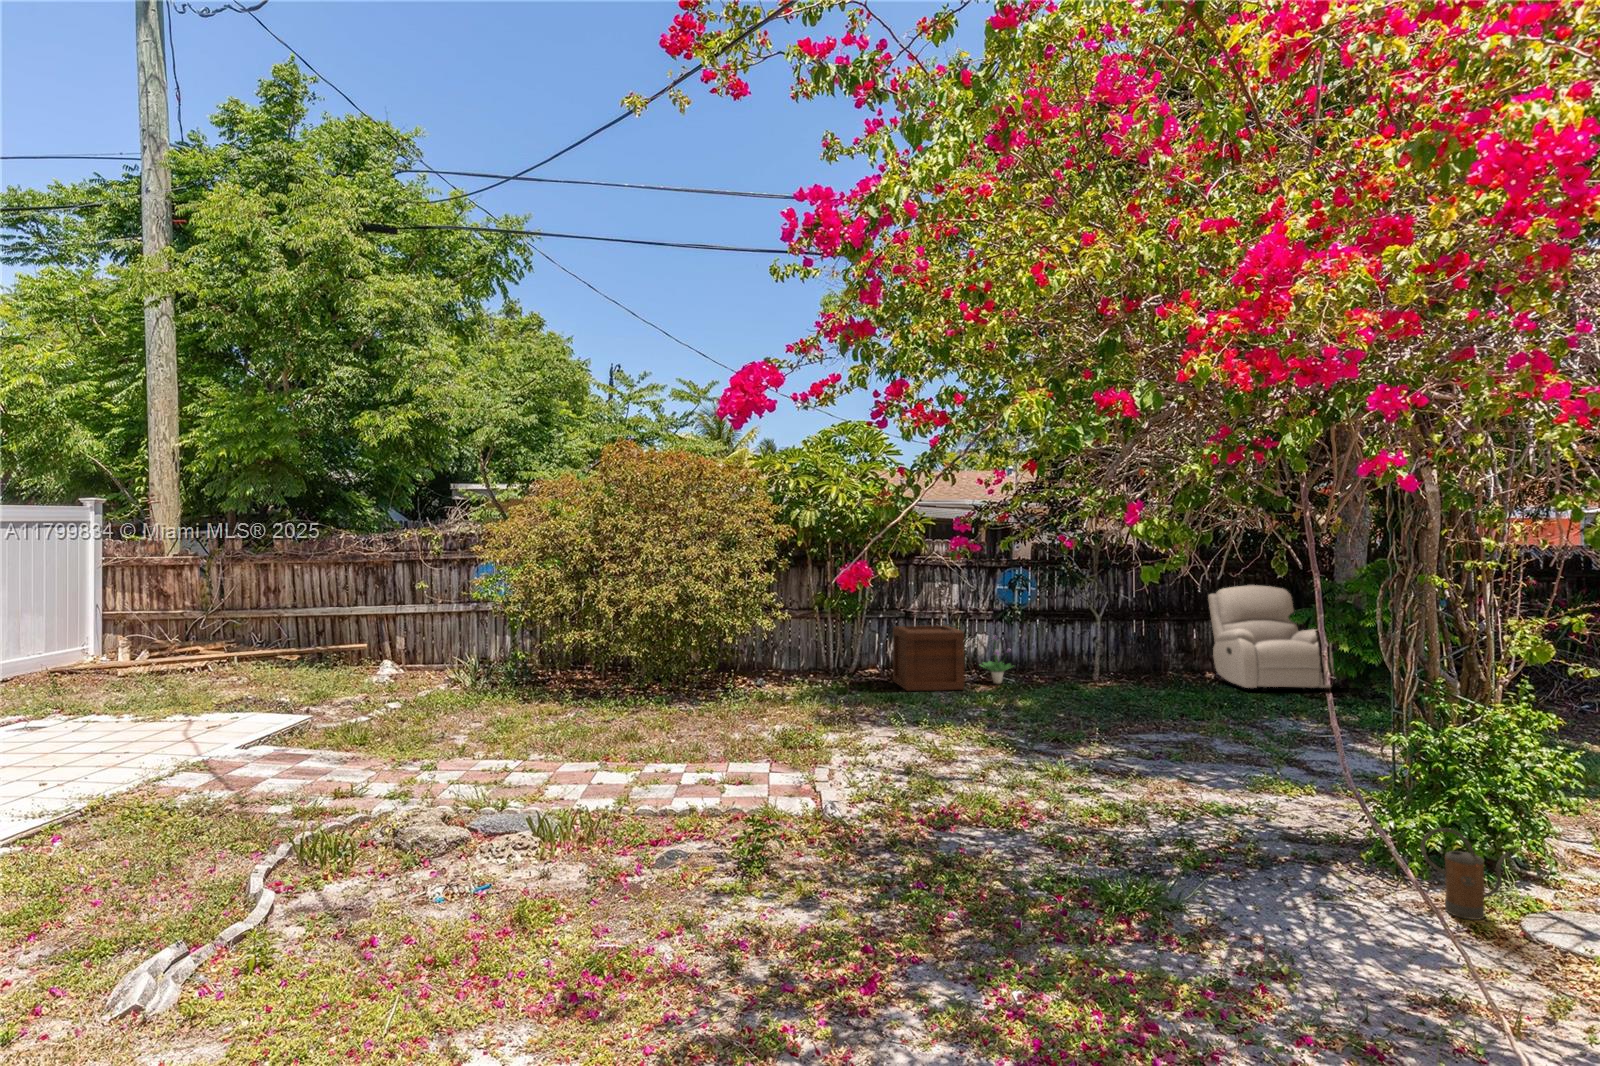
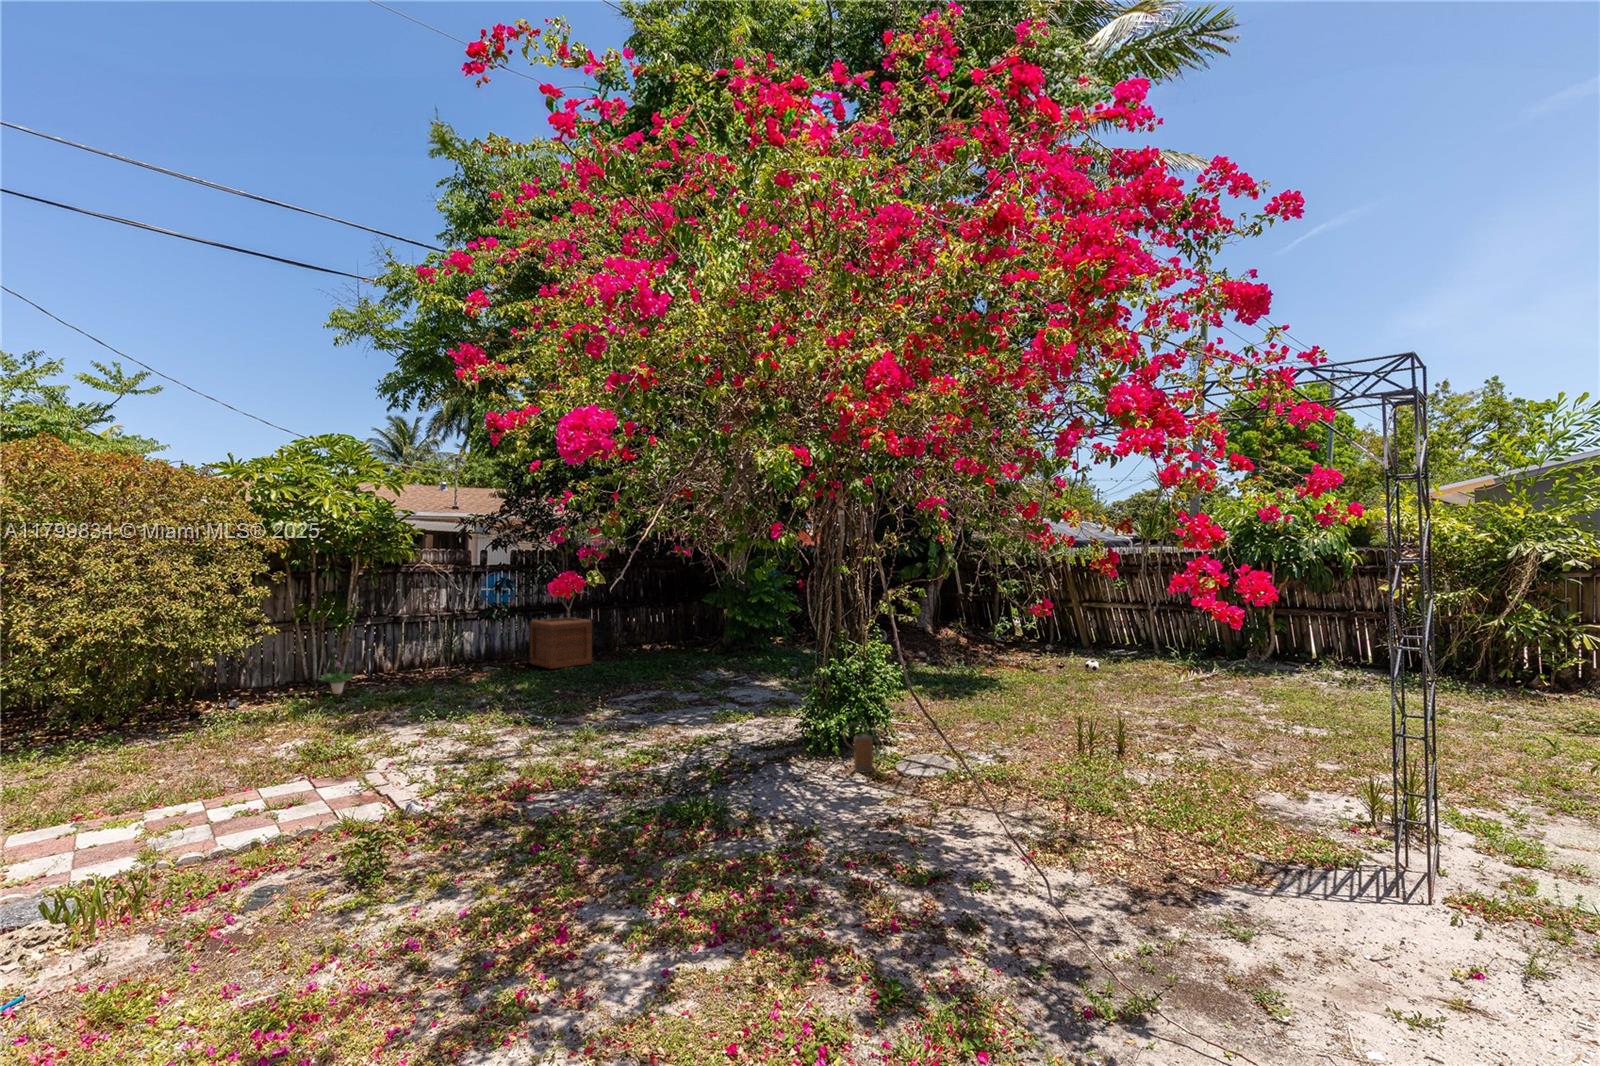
chair: present [1208,585,1334,691] -> none [634,585,715,656]
wooden crate: present [893,625,965,691] -> present [530,617,592,669]
potted plant: present [982,635,1012,683] -> present [319,649,354,694]

